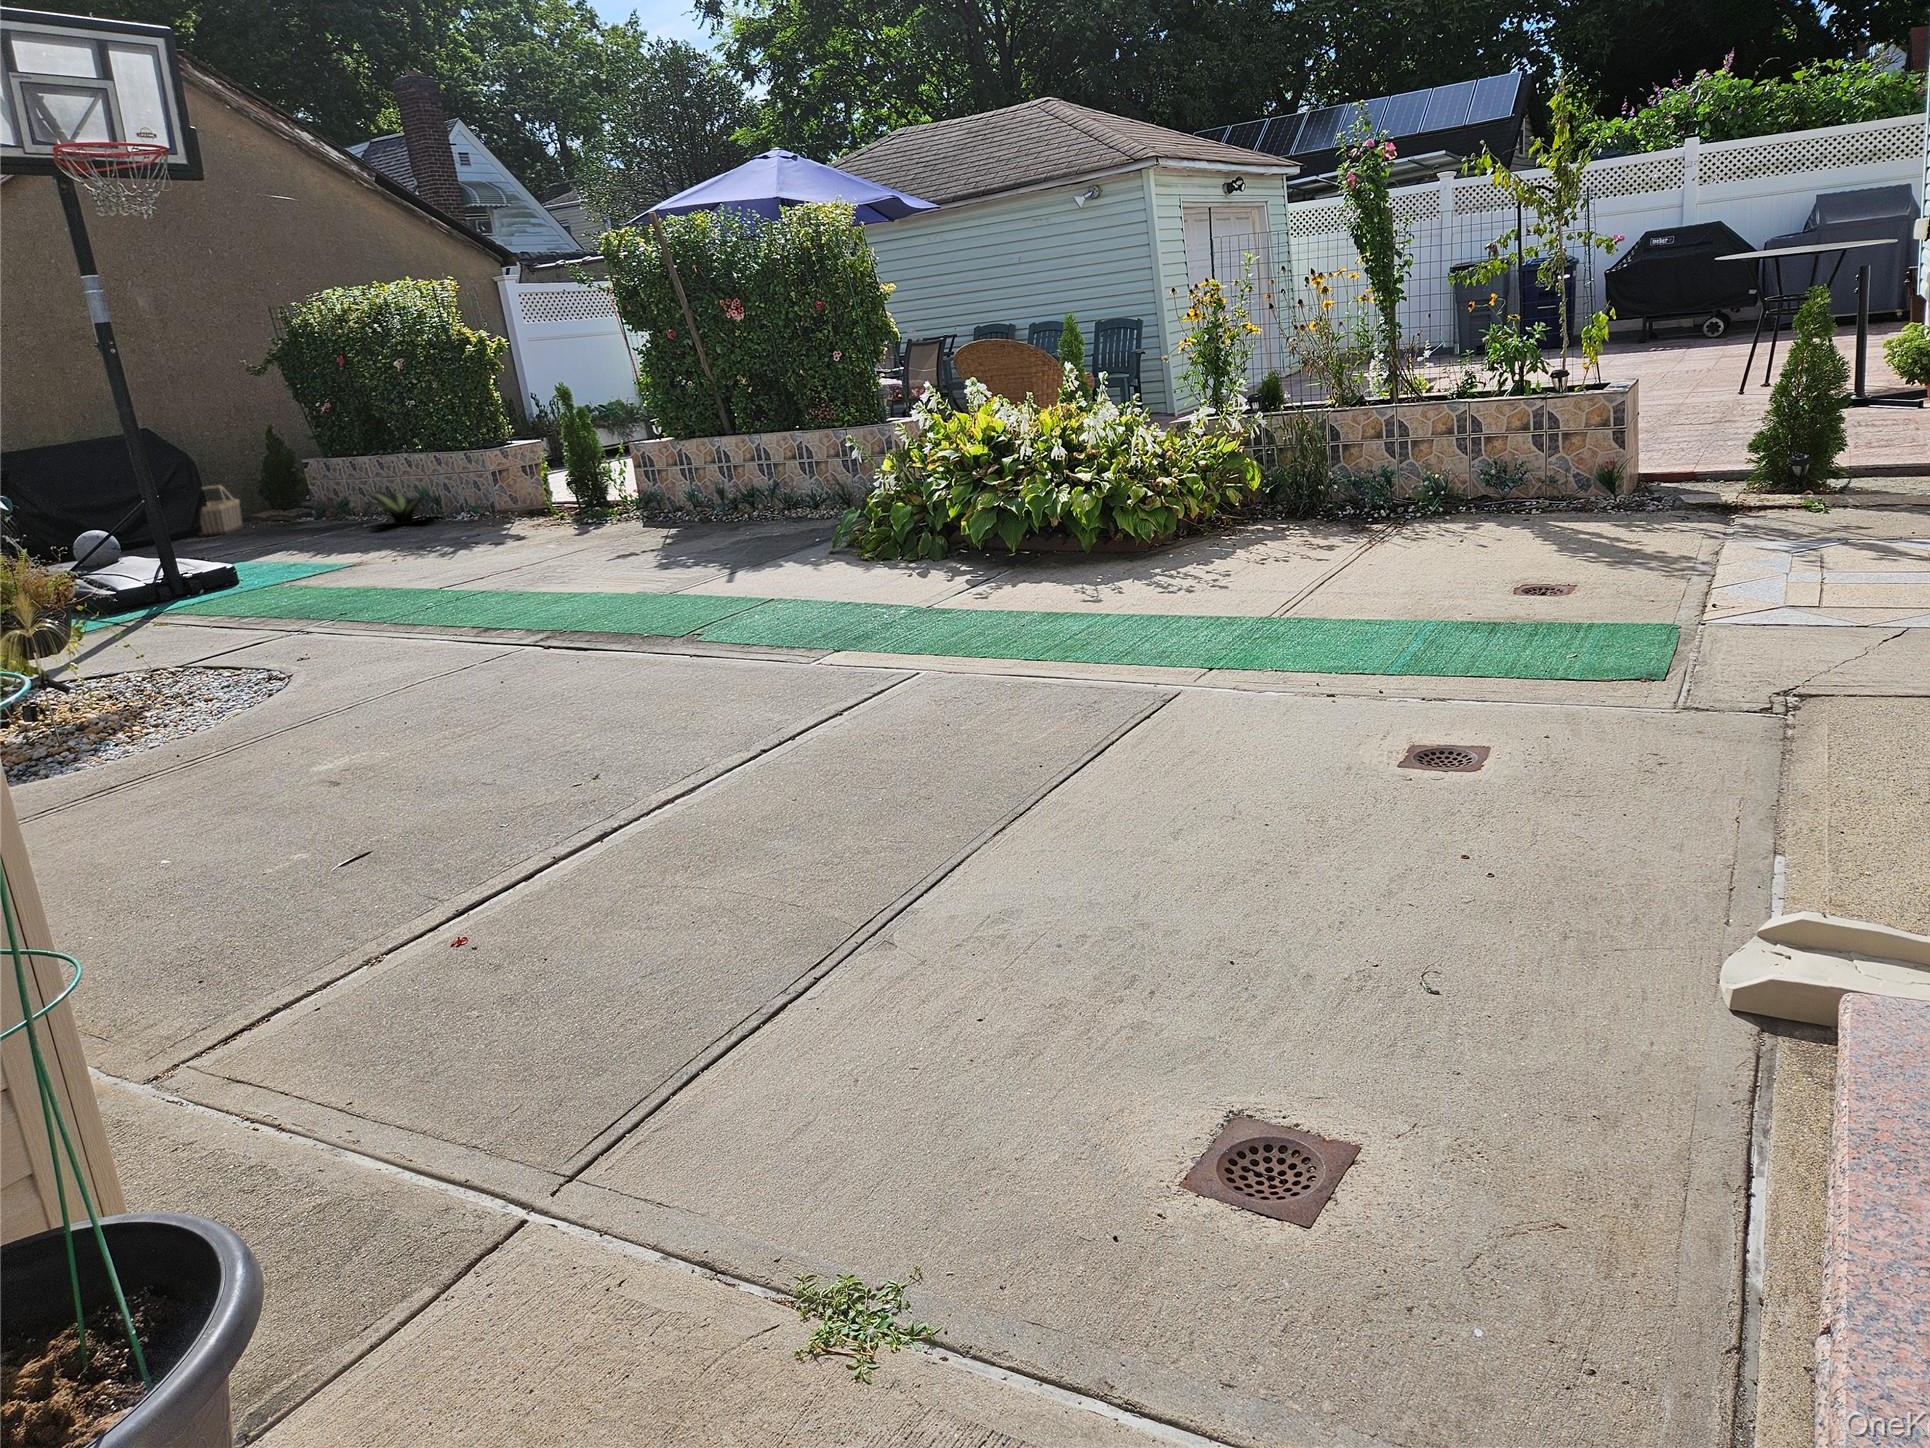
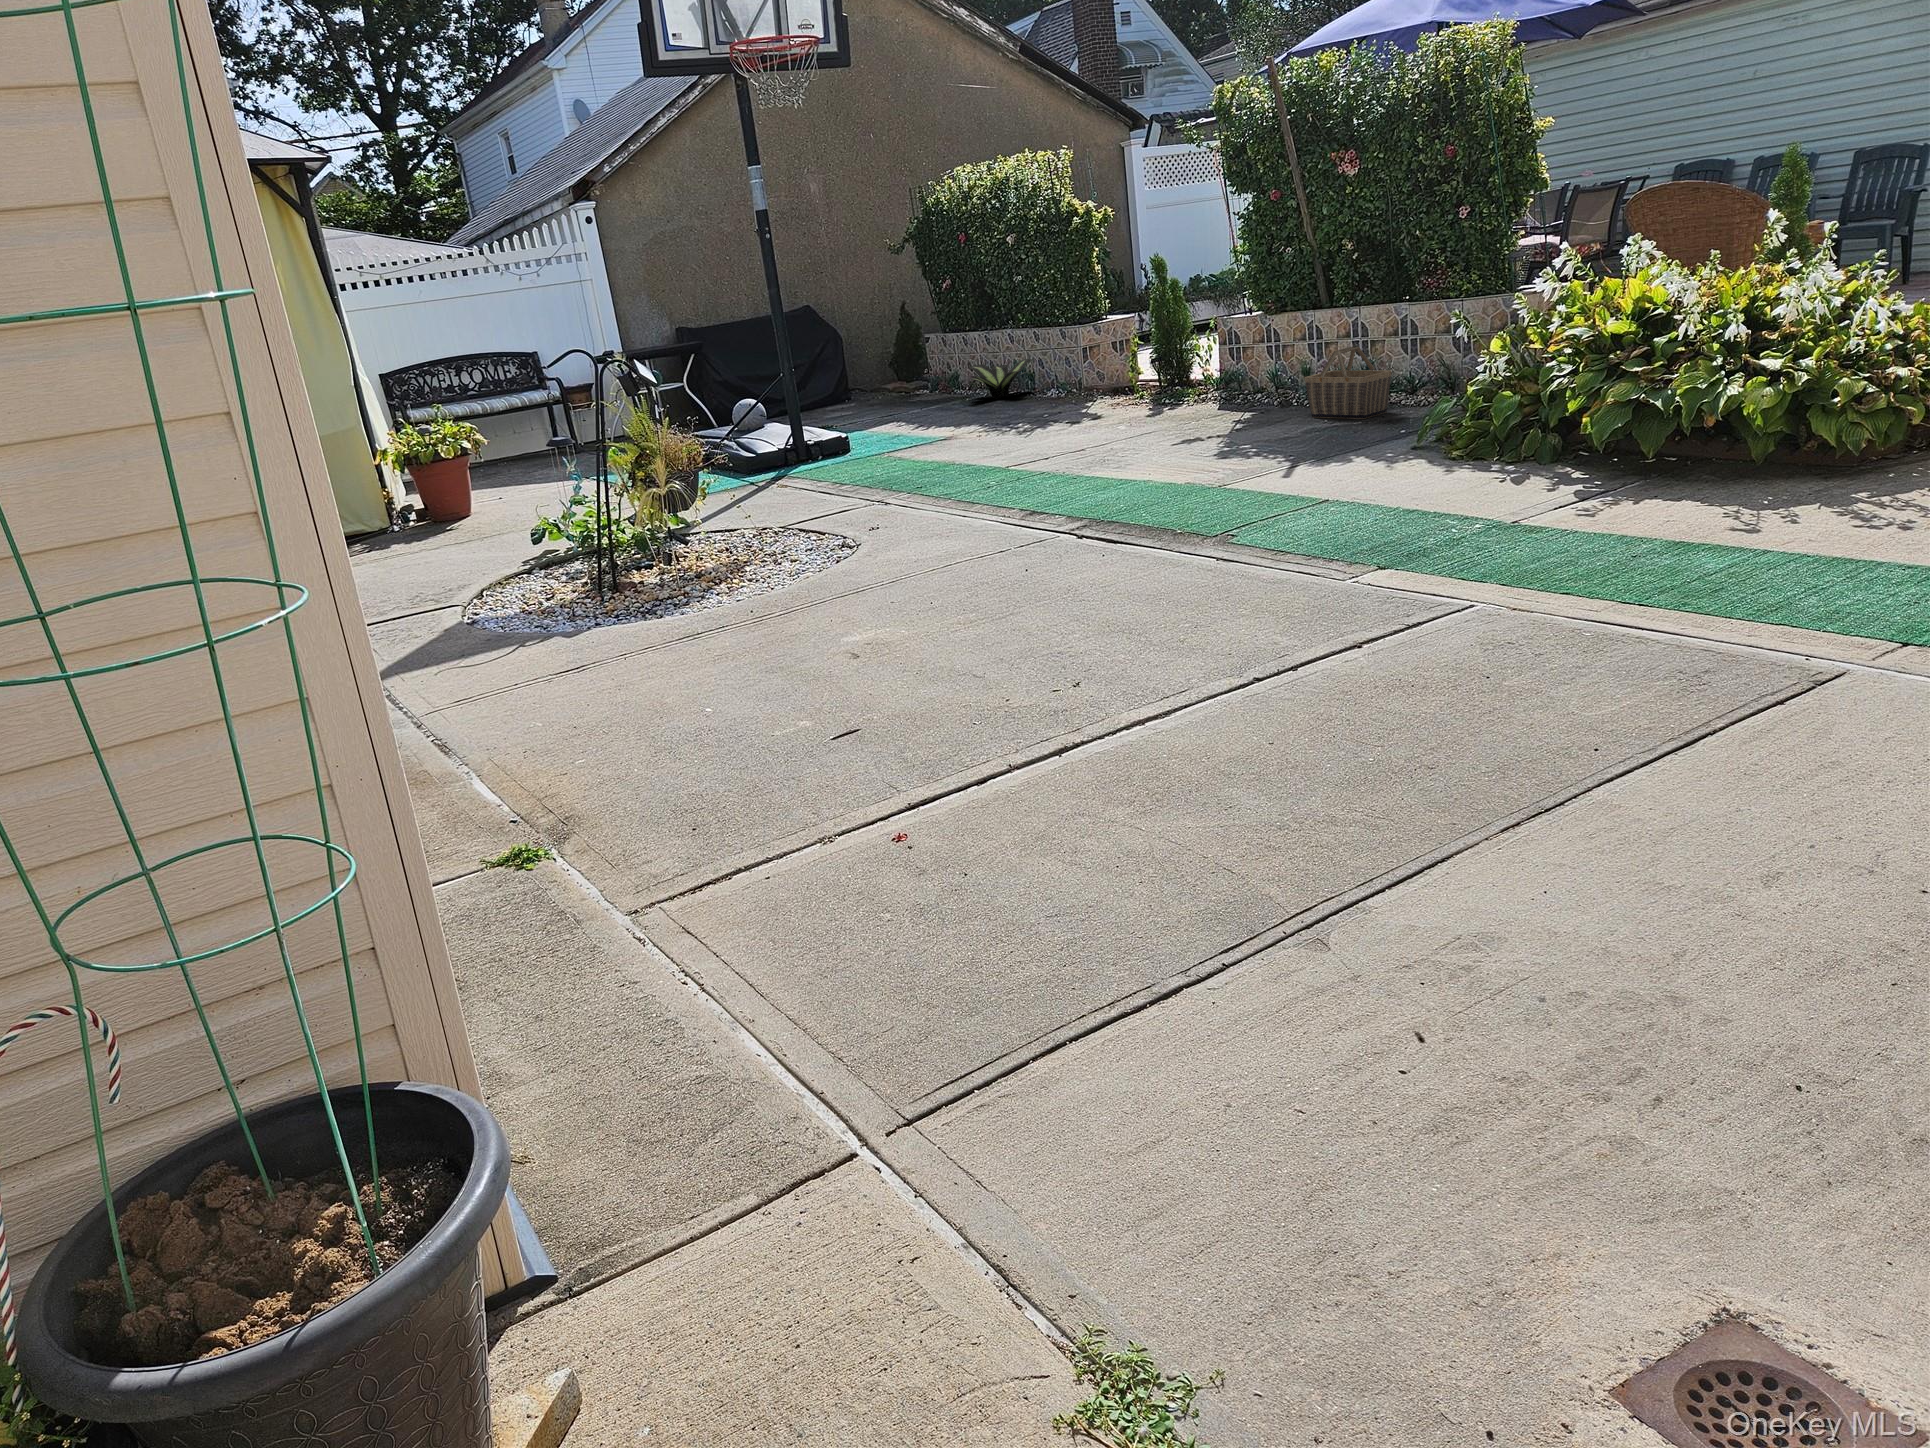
basket: present [199,486,243,537] -> present [1305,347,1392,419]

